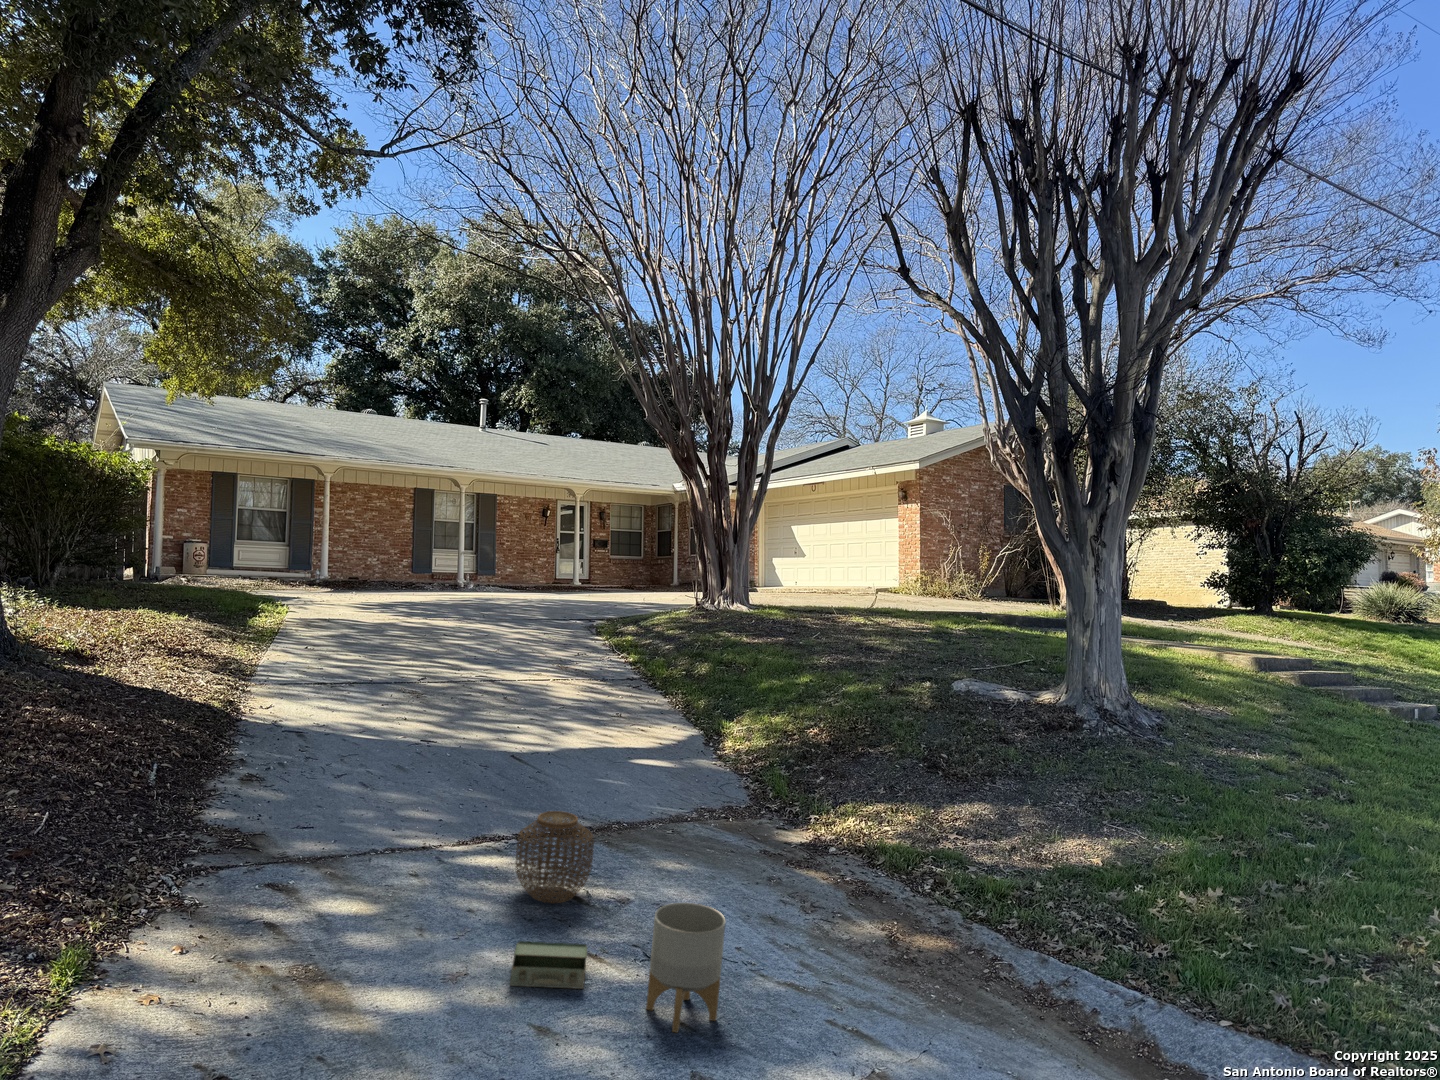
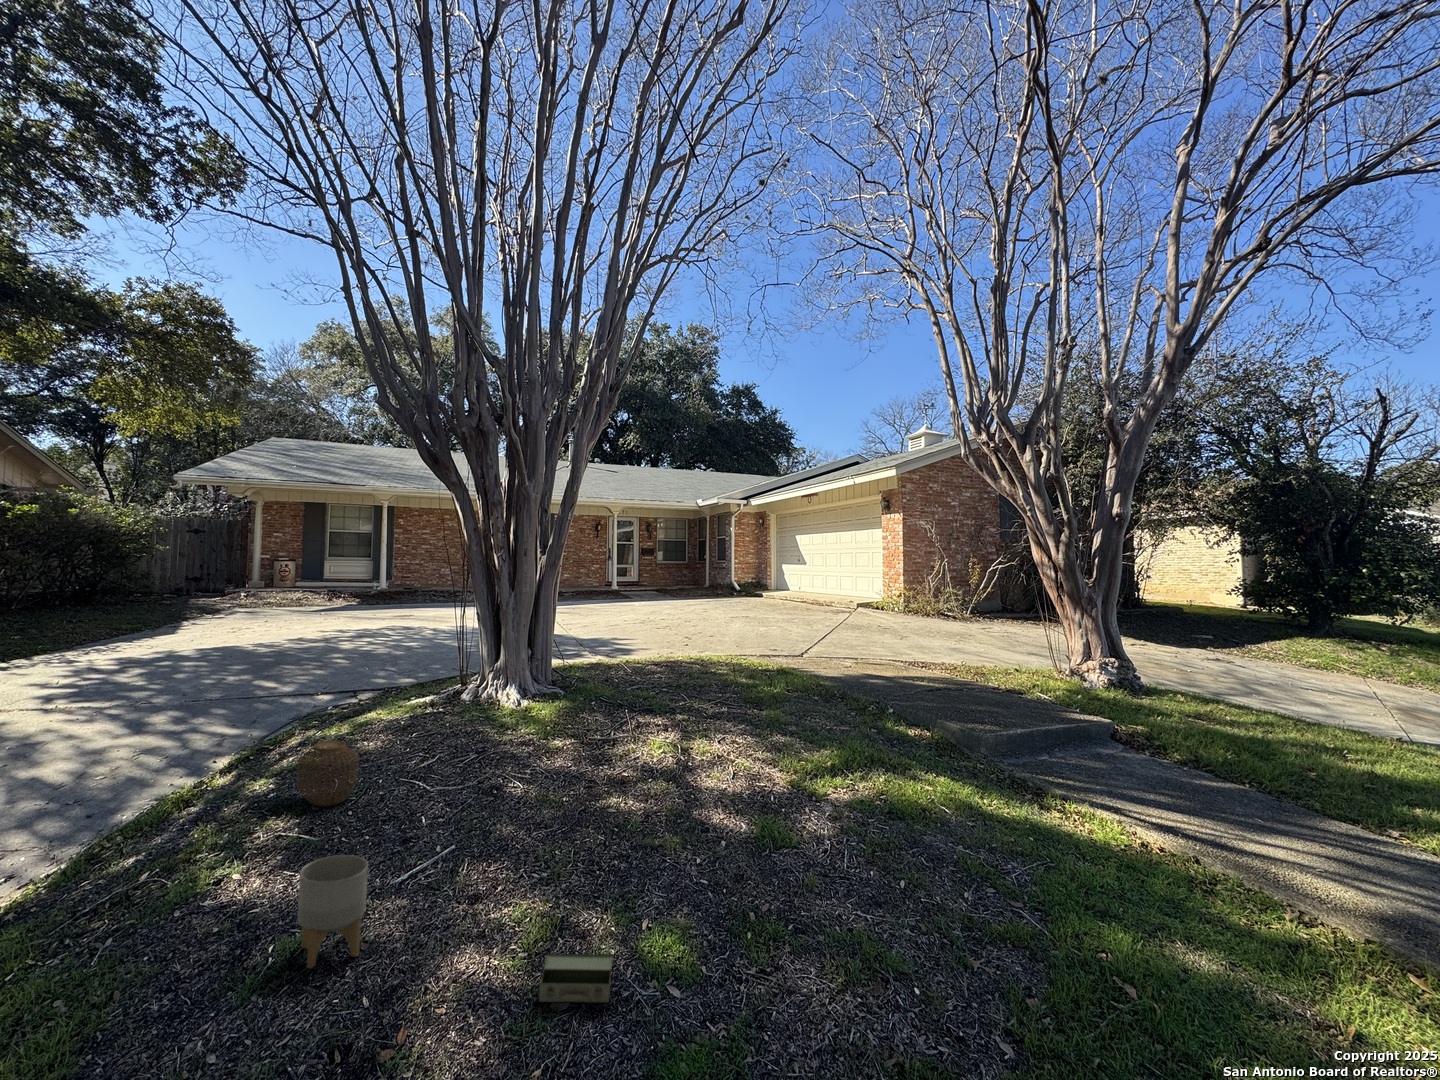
woven basket: present [516,811,594,903] -> present [297,740,359,806]
planter: present [646,903,726,1032] -> present [297,855,368,968]

